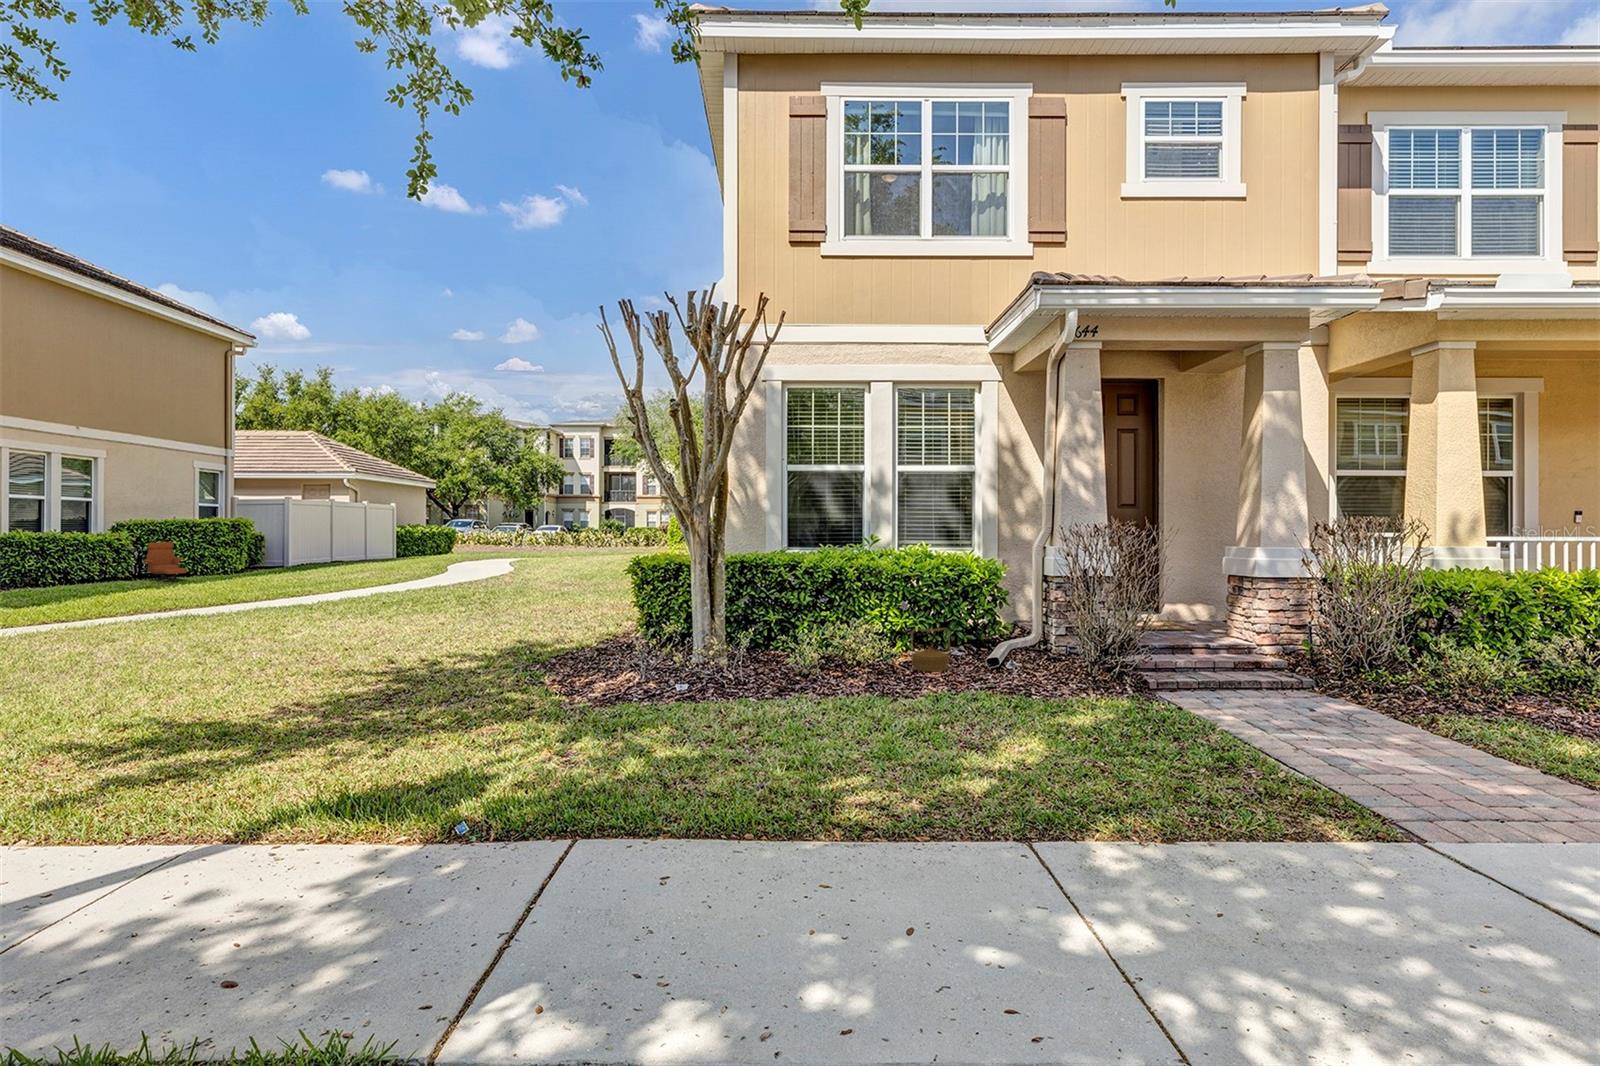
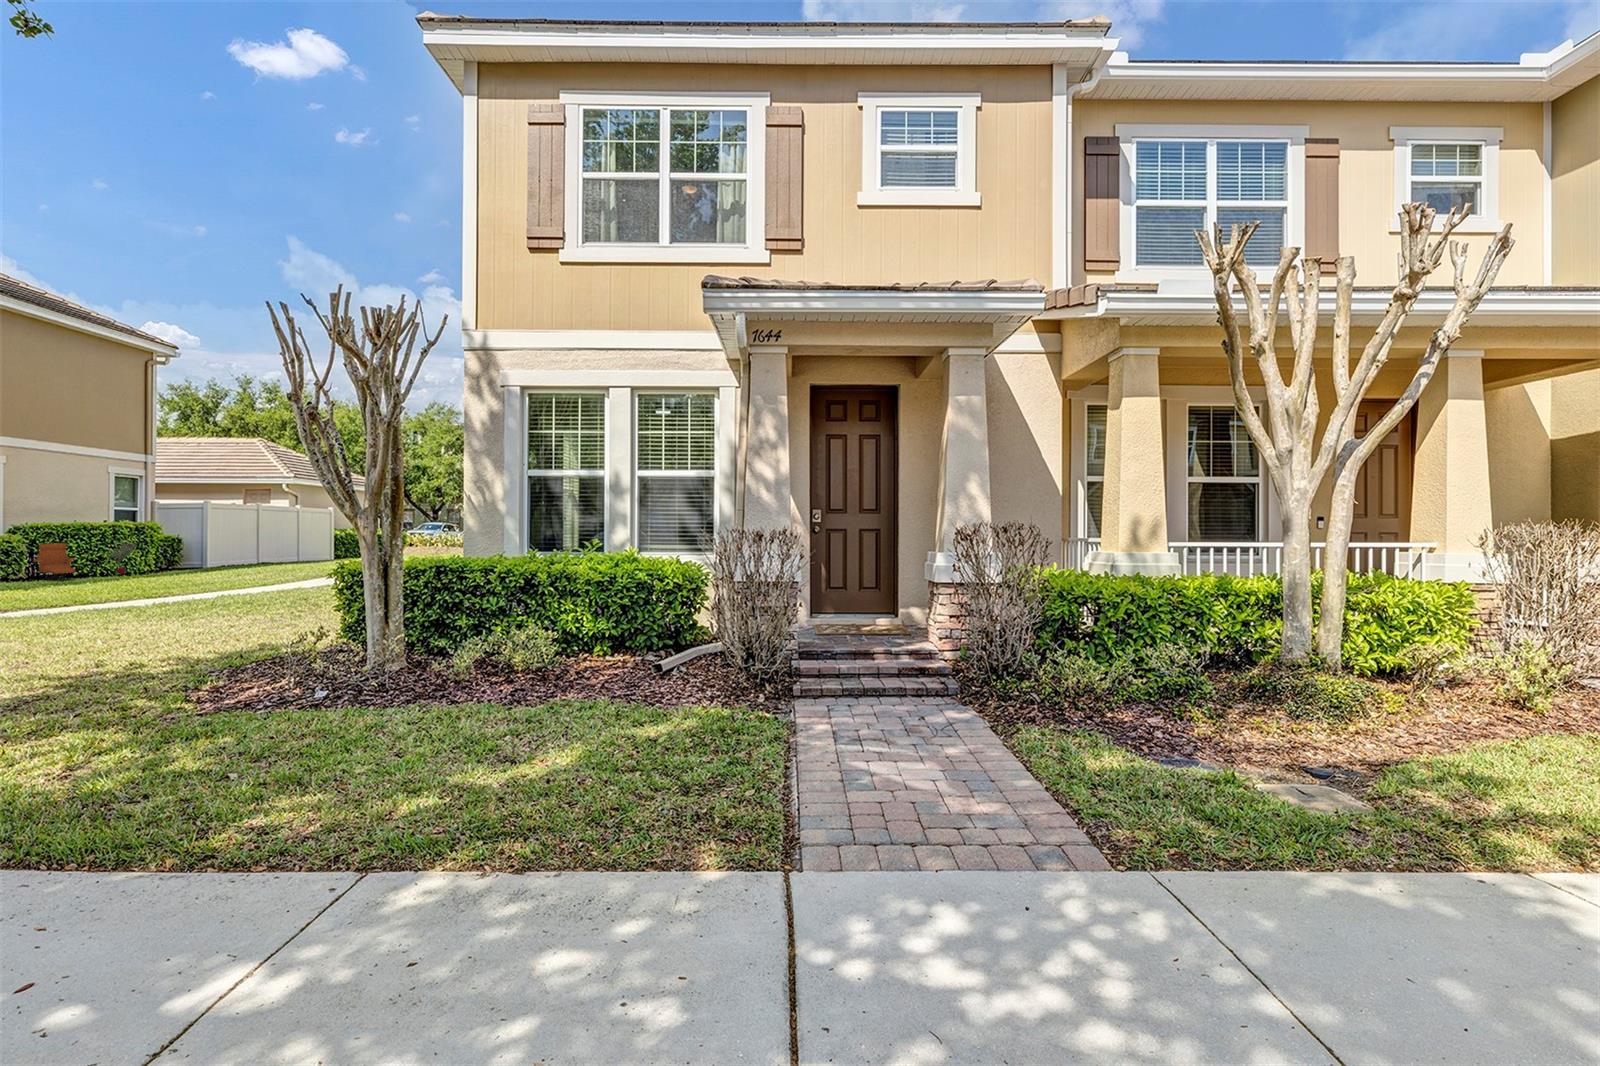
potted tree: none [206,537,235,575] -> present [106,540,136,574]
woven basket: present [911,628,950,672] -> none [597,631,639,675]

